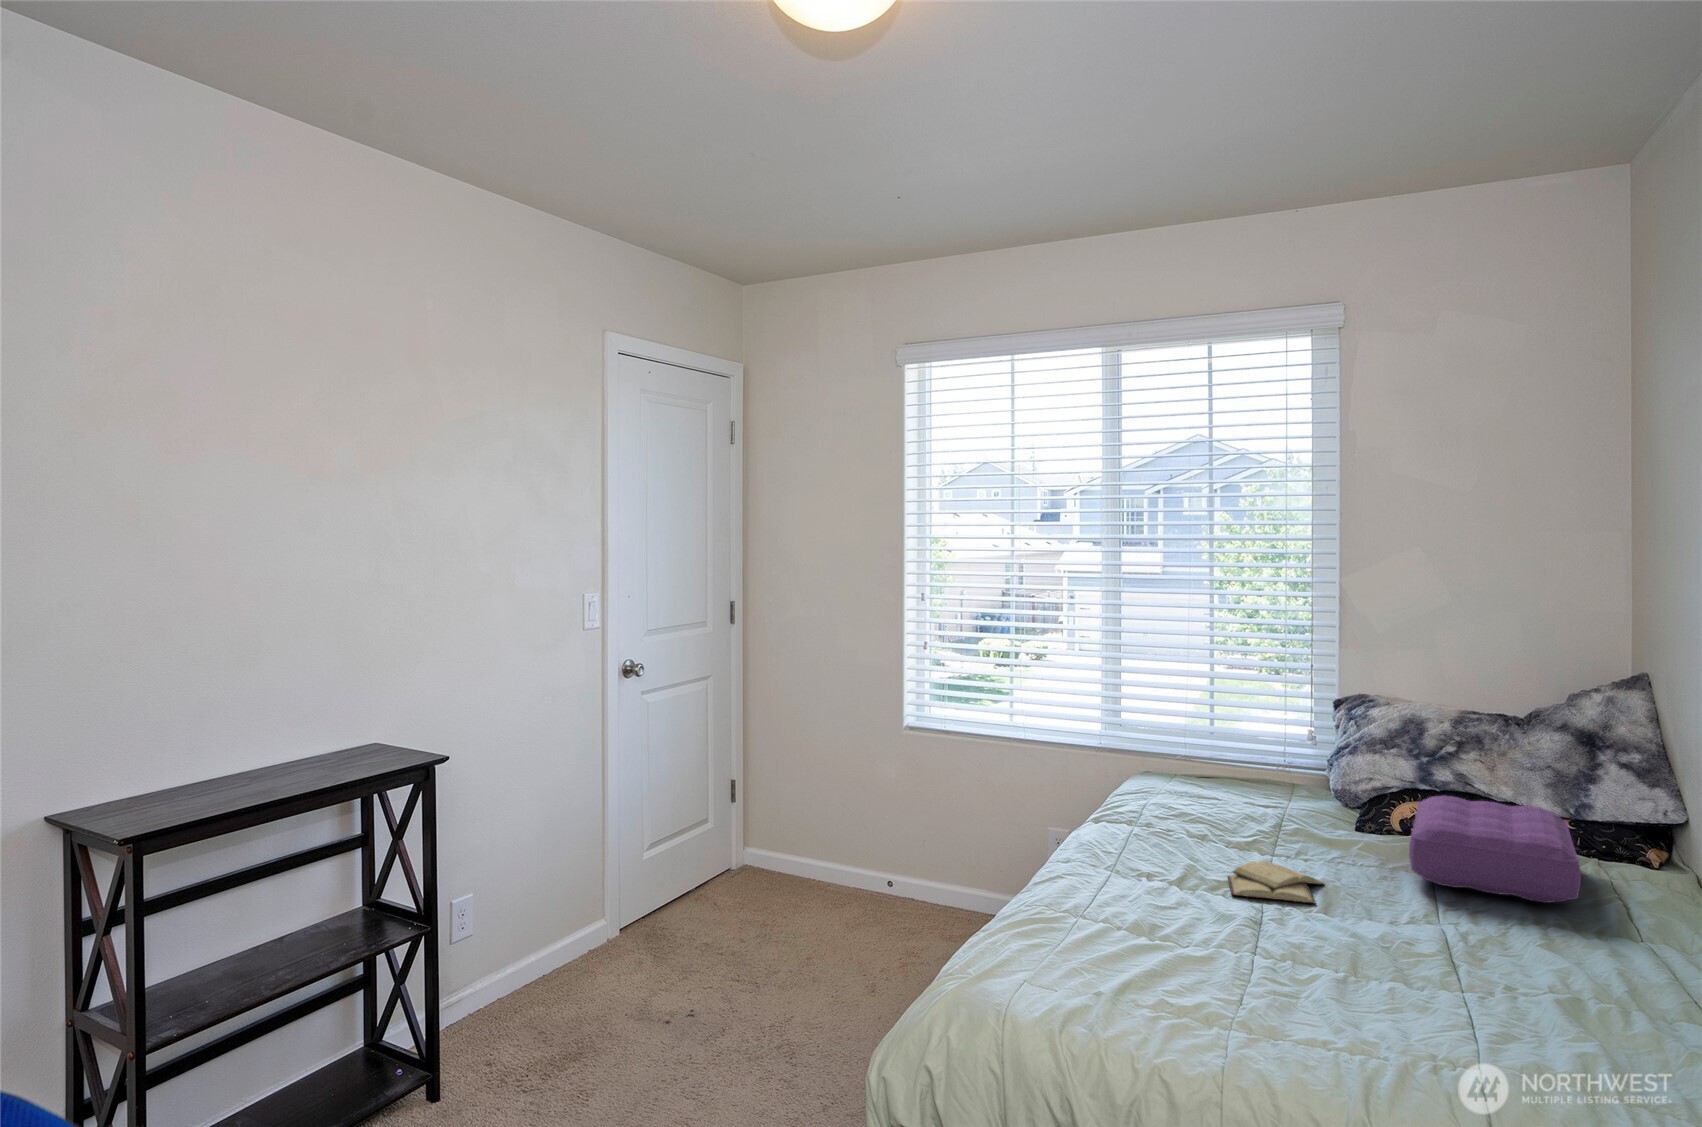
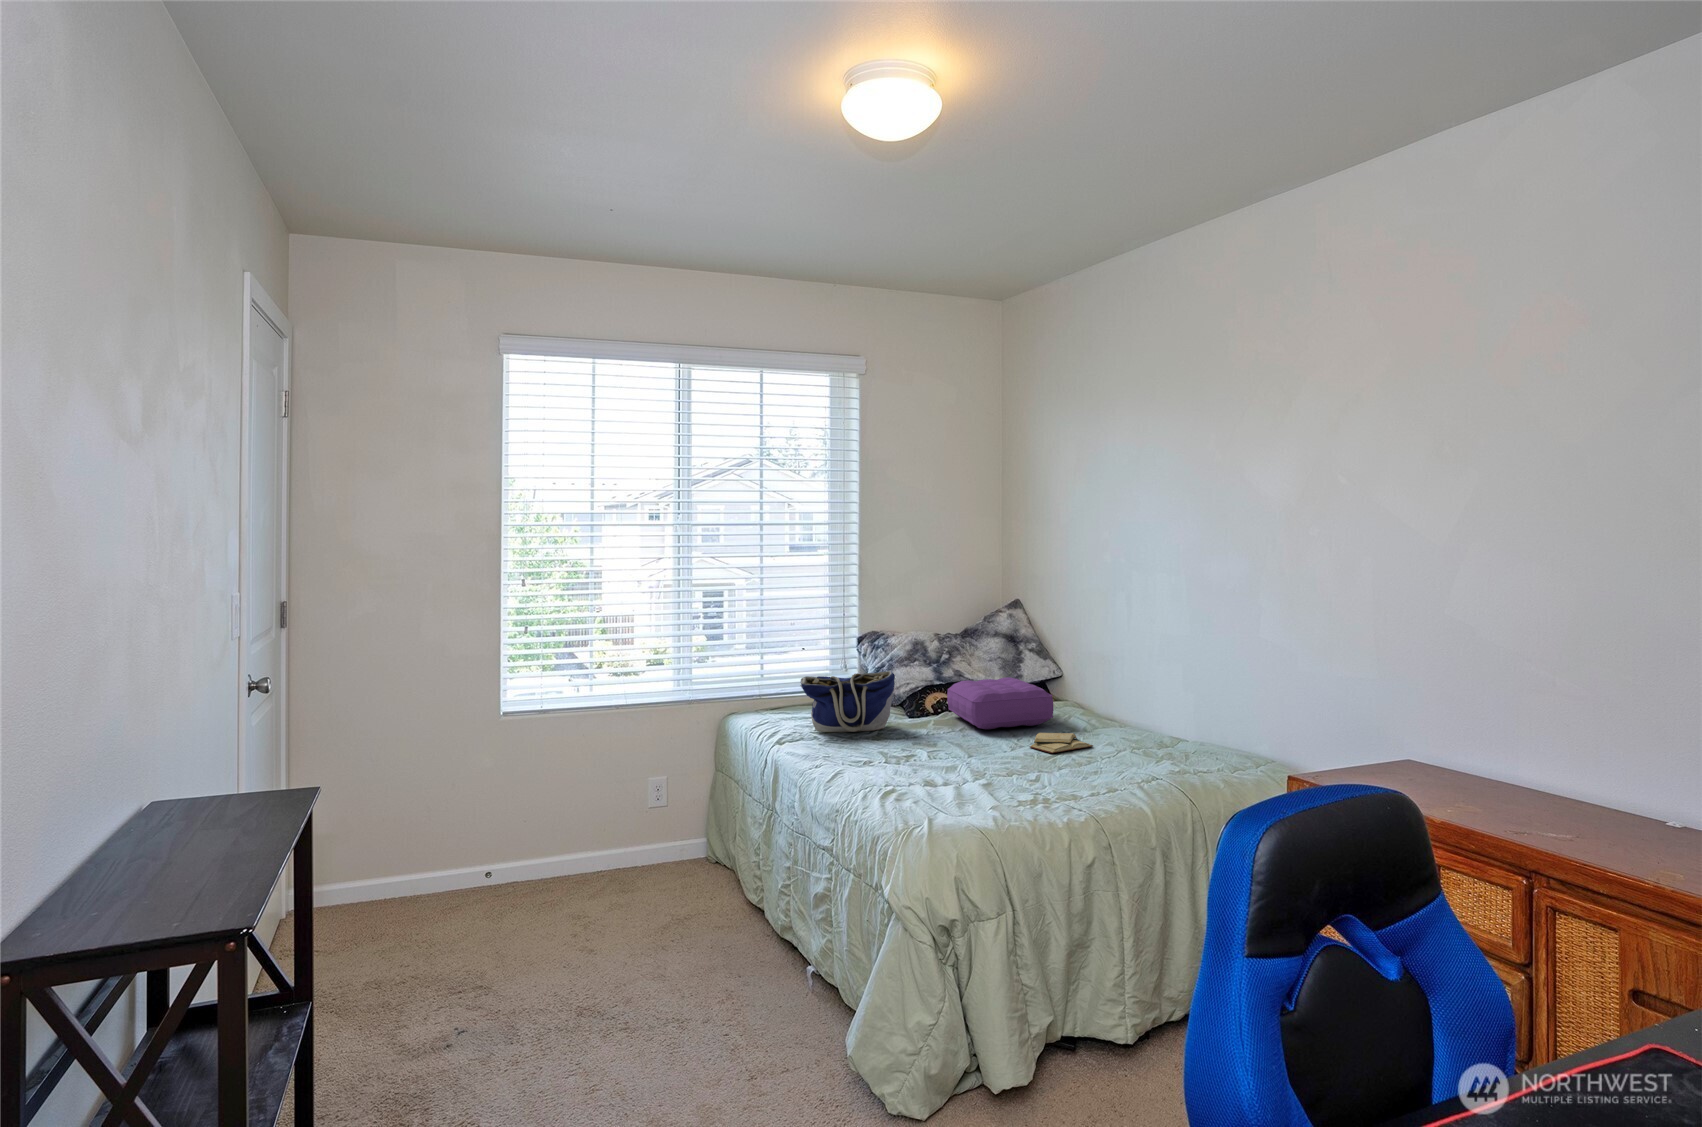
tote bag: none [1171,745,1305,838] -> present [800,671,895,732]
diary: present [1228,861,1324,903] -> present [1030,733,1093,753]

